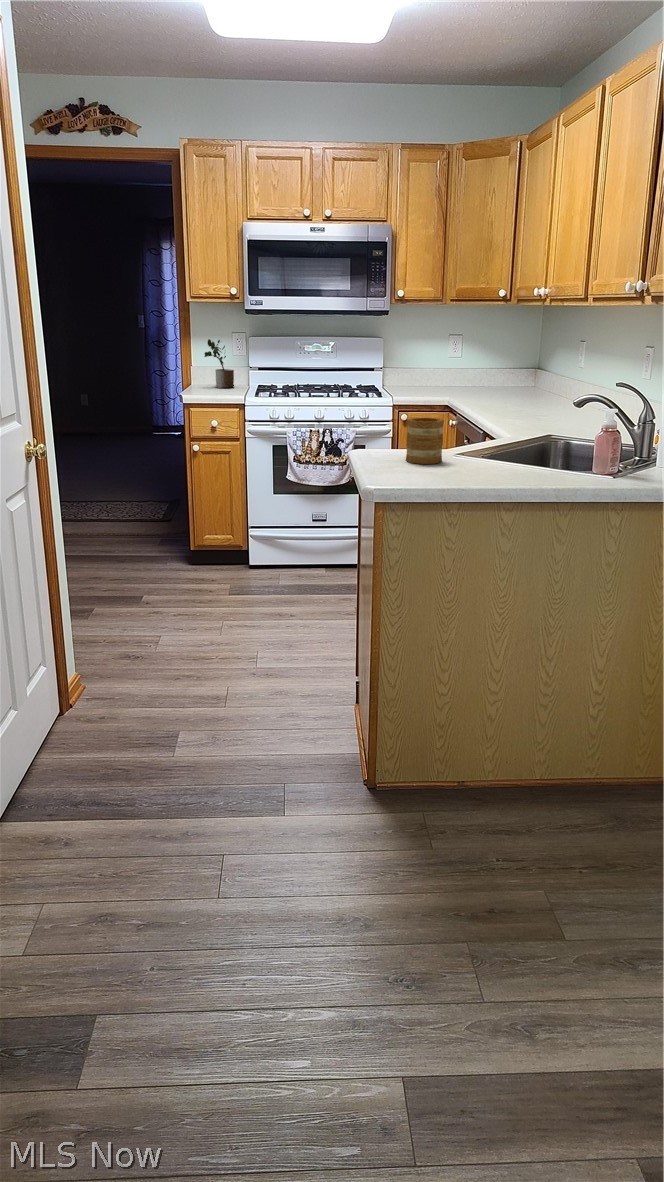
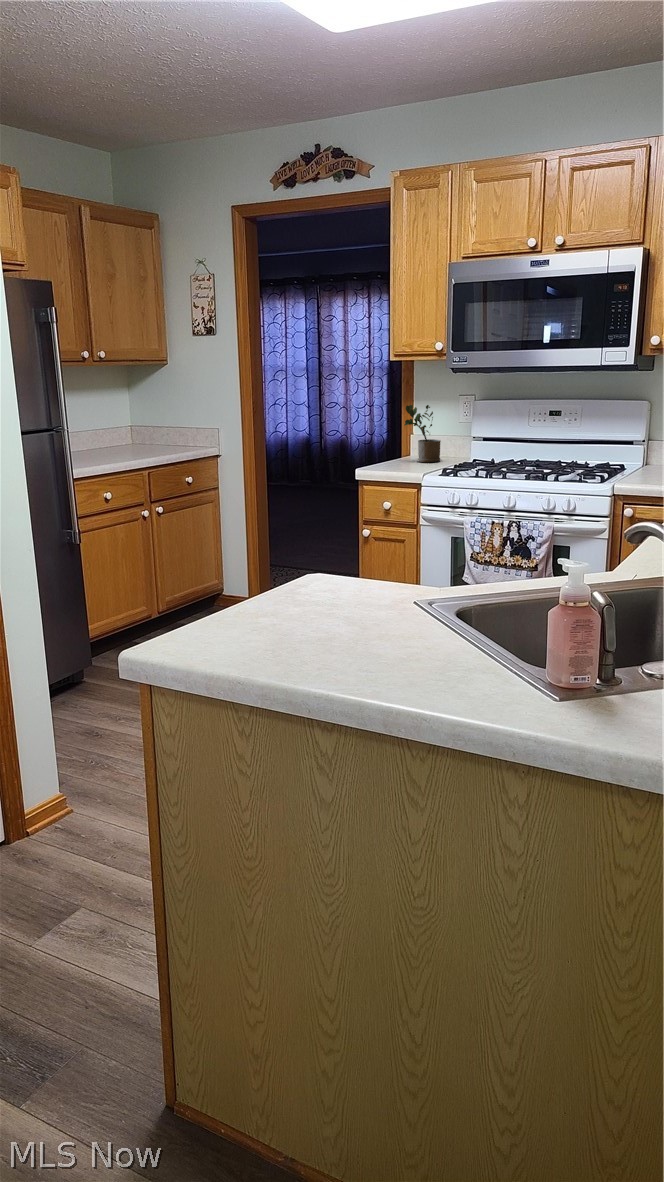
mug: present [406,418,444,464] -> none [309,548,372,621]

